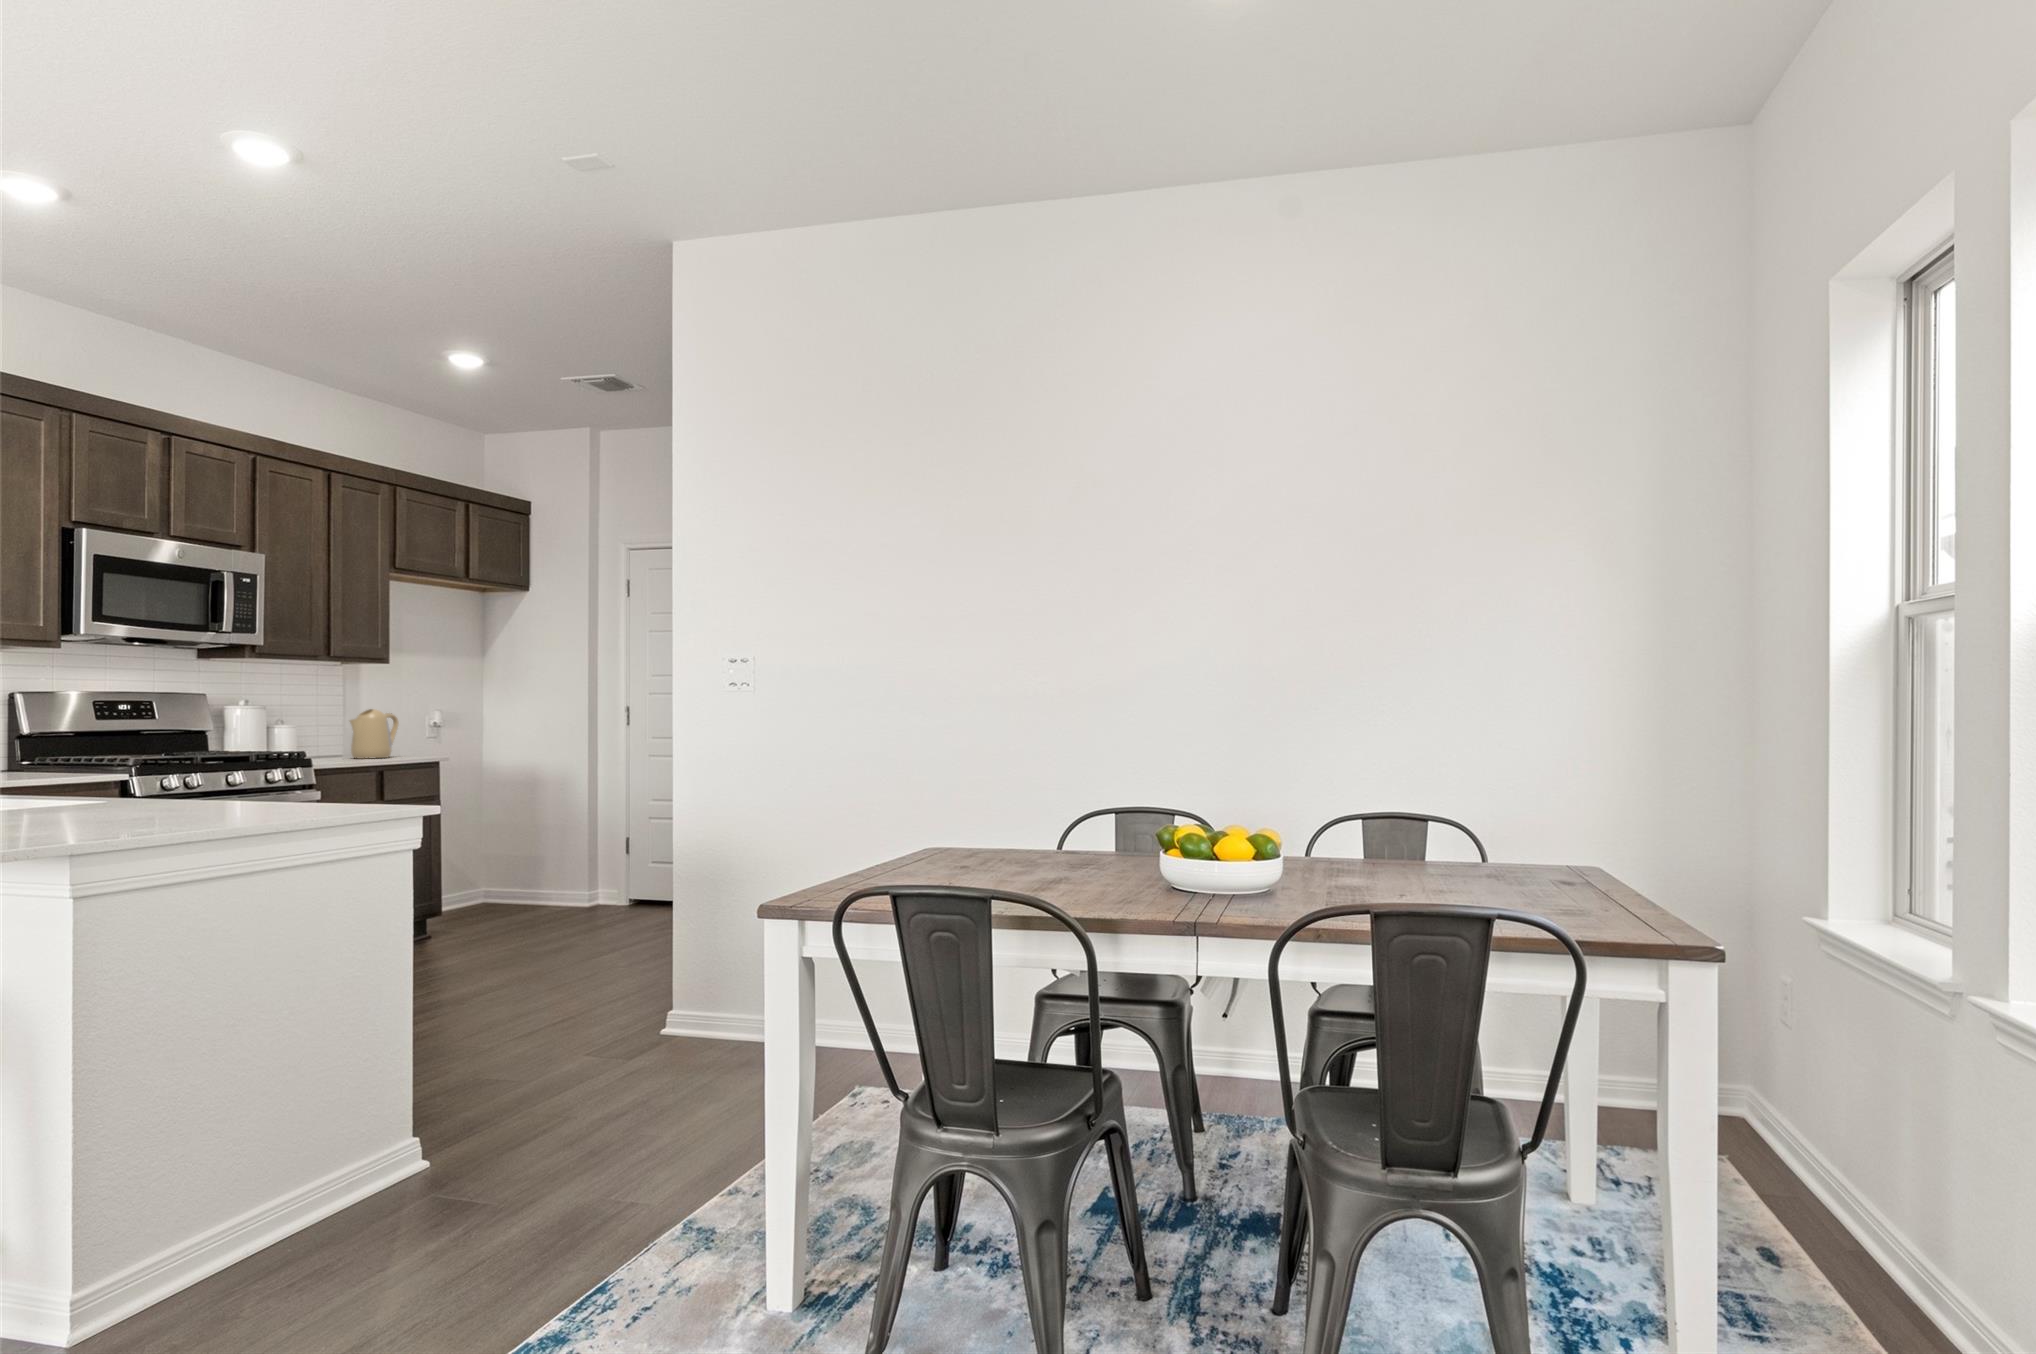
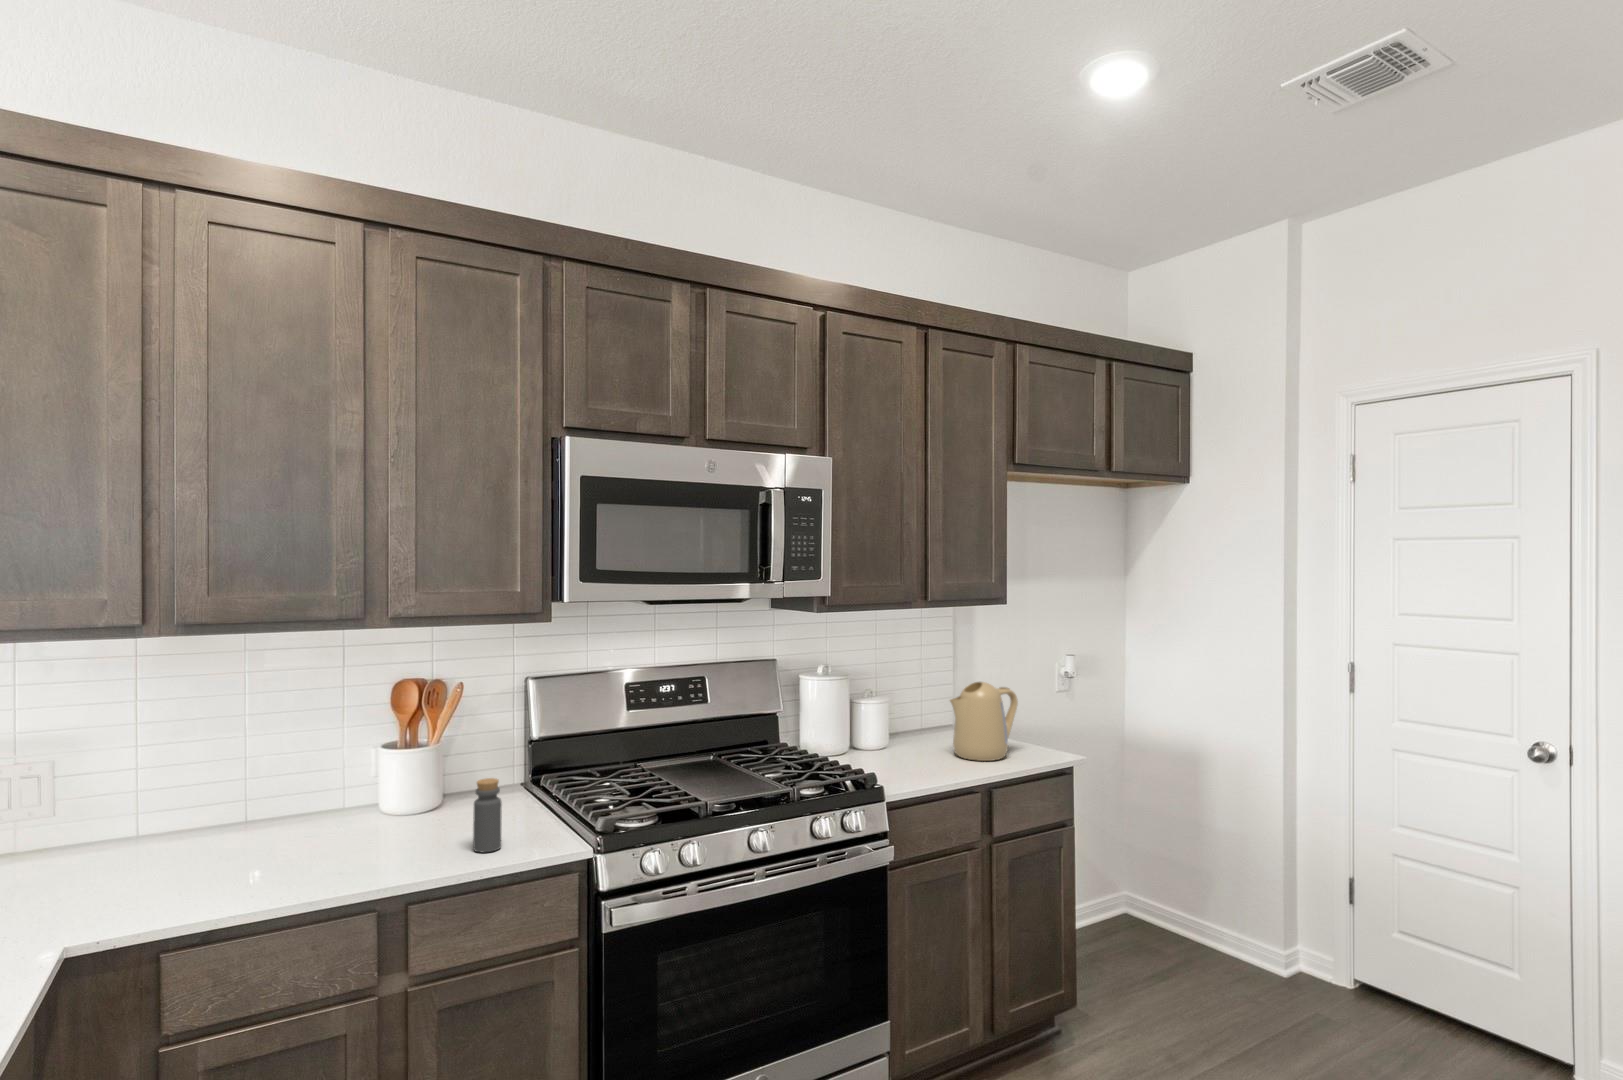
bottle: none [34,734,54,776] -> present [473,778,502,853]

